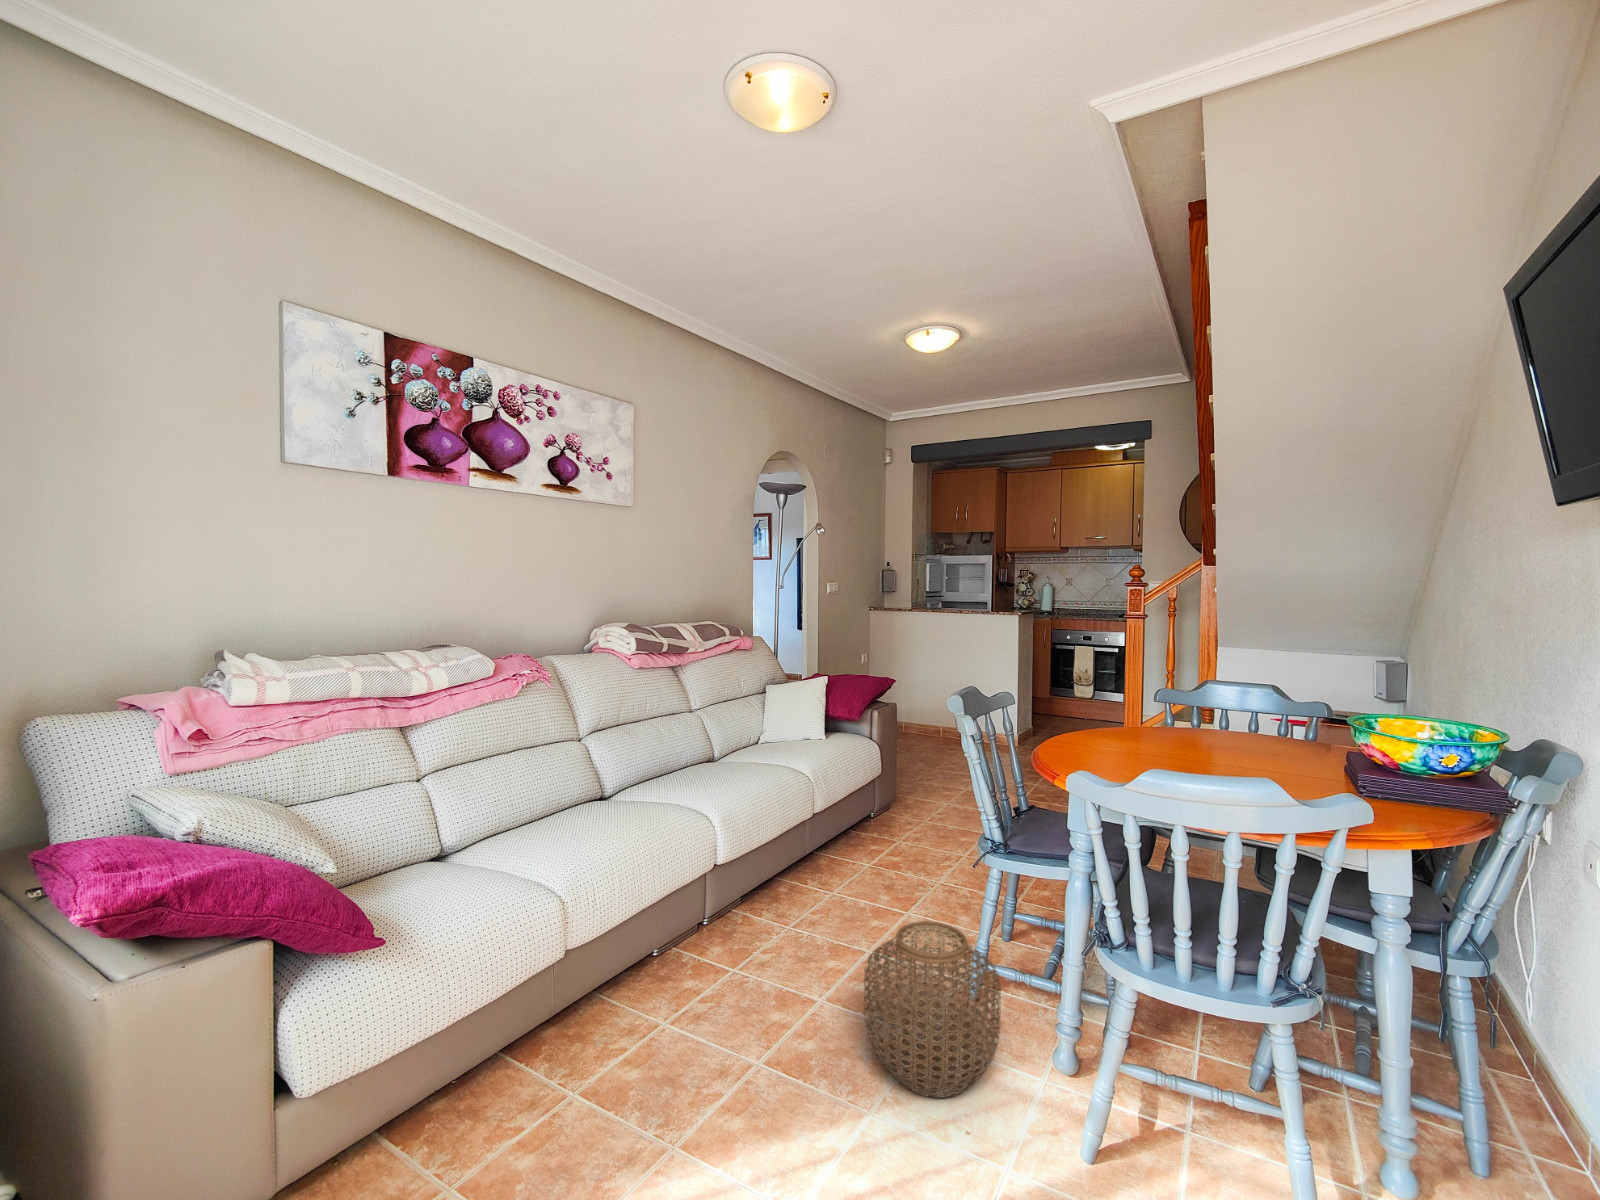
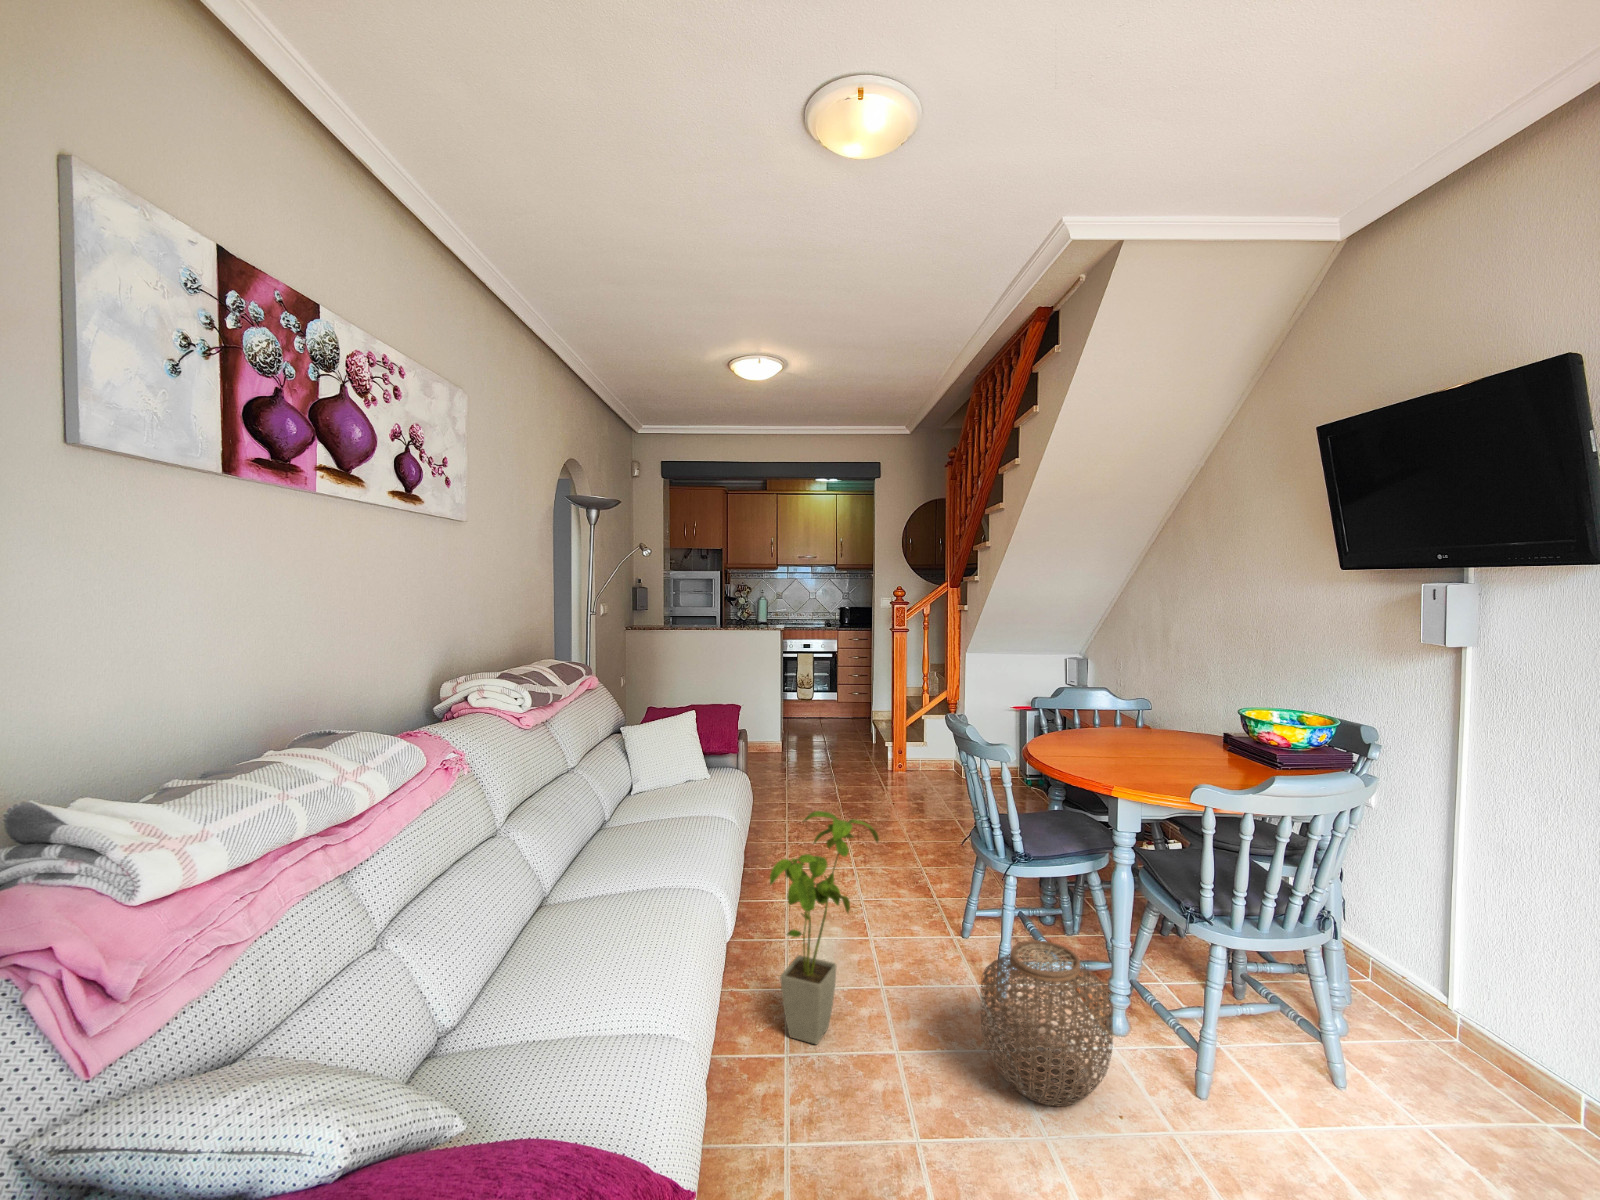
house plant: none [726,760,835,973] -> present [770,811,879,1045]

